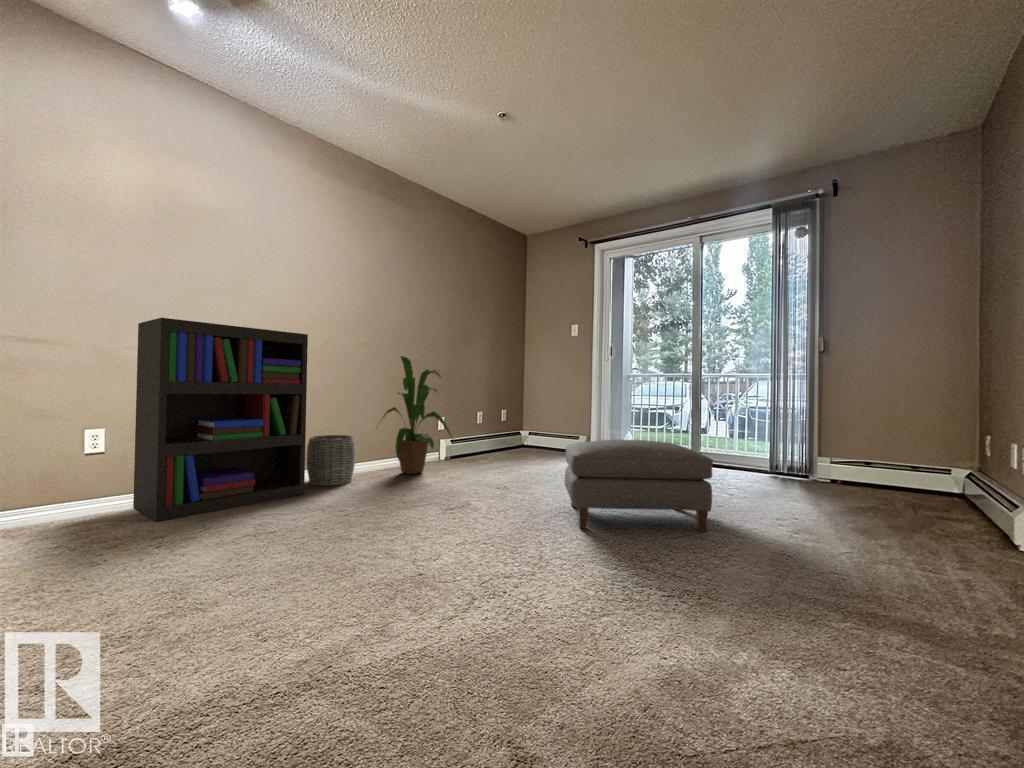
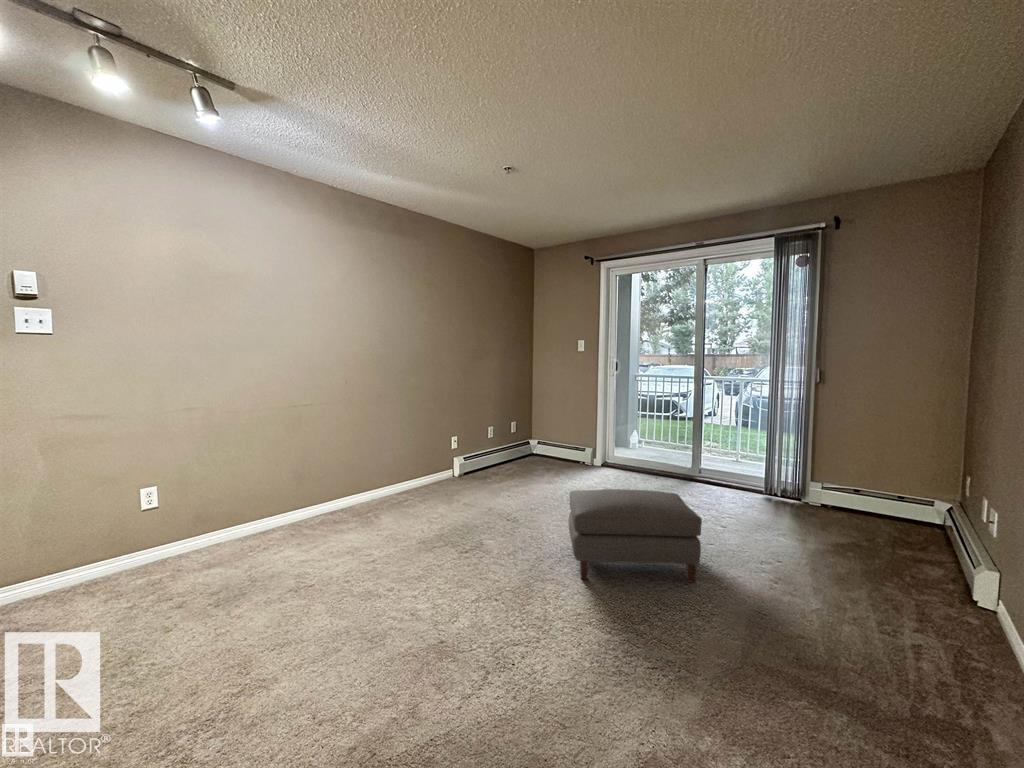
bookshelf: present [133,318,308,522] -> none [178,385,332,573]
house plant: present [382,356,453,474] -> none [393,394,467,501]
woven basket: present [307,435,355,486] -> none [332,468,376,520]

